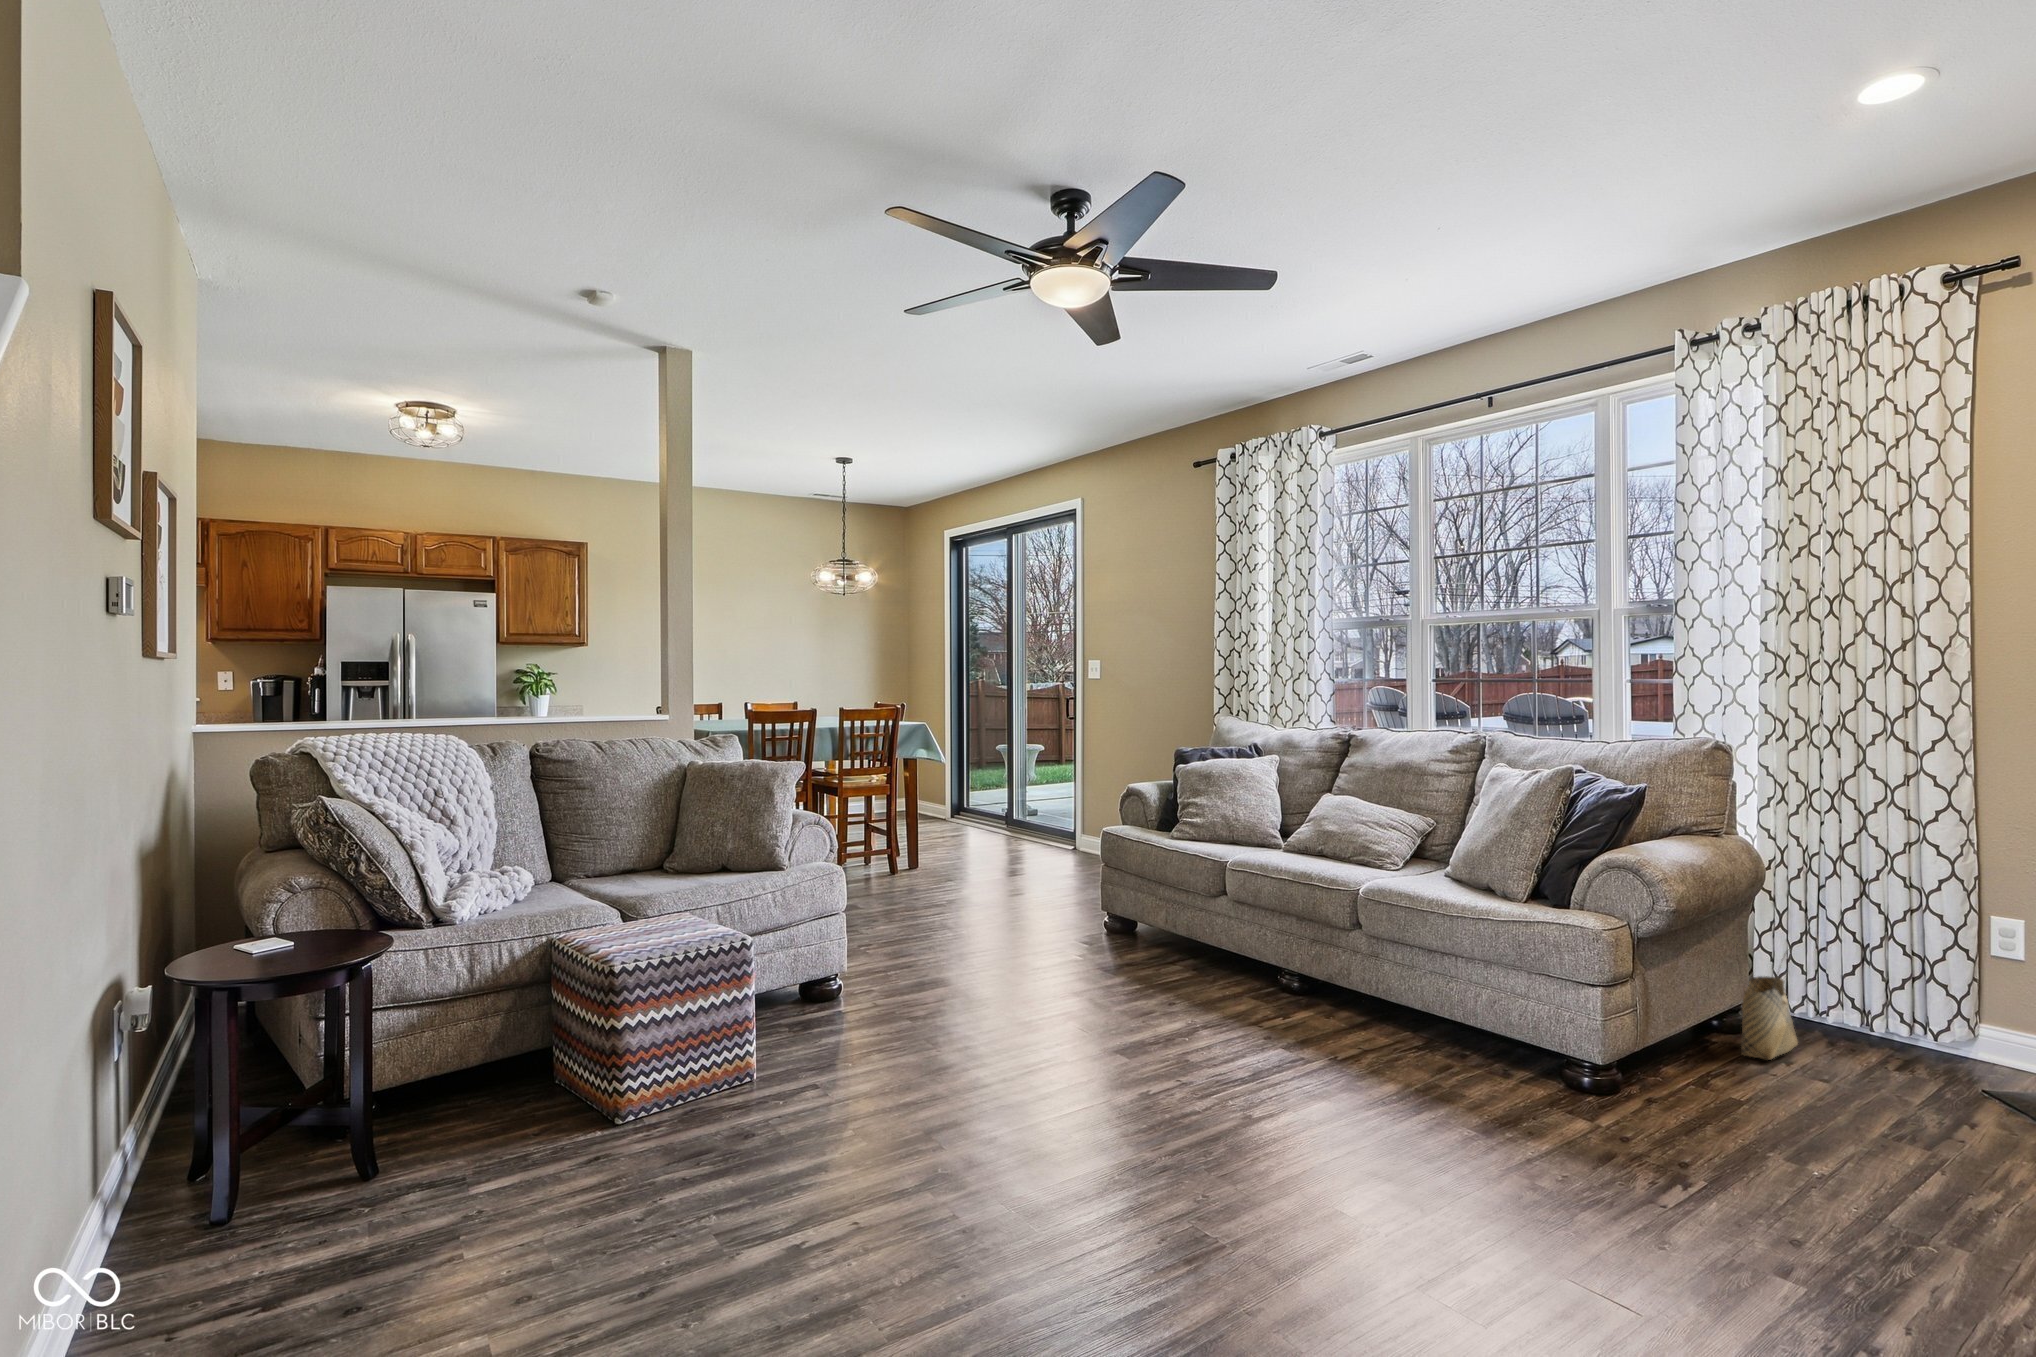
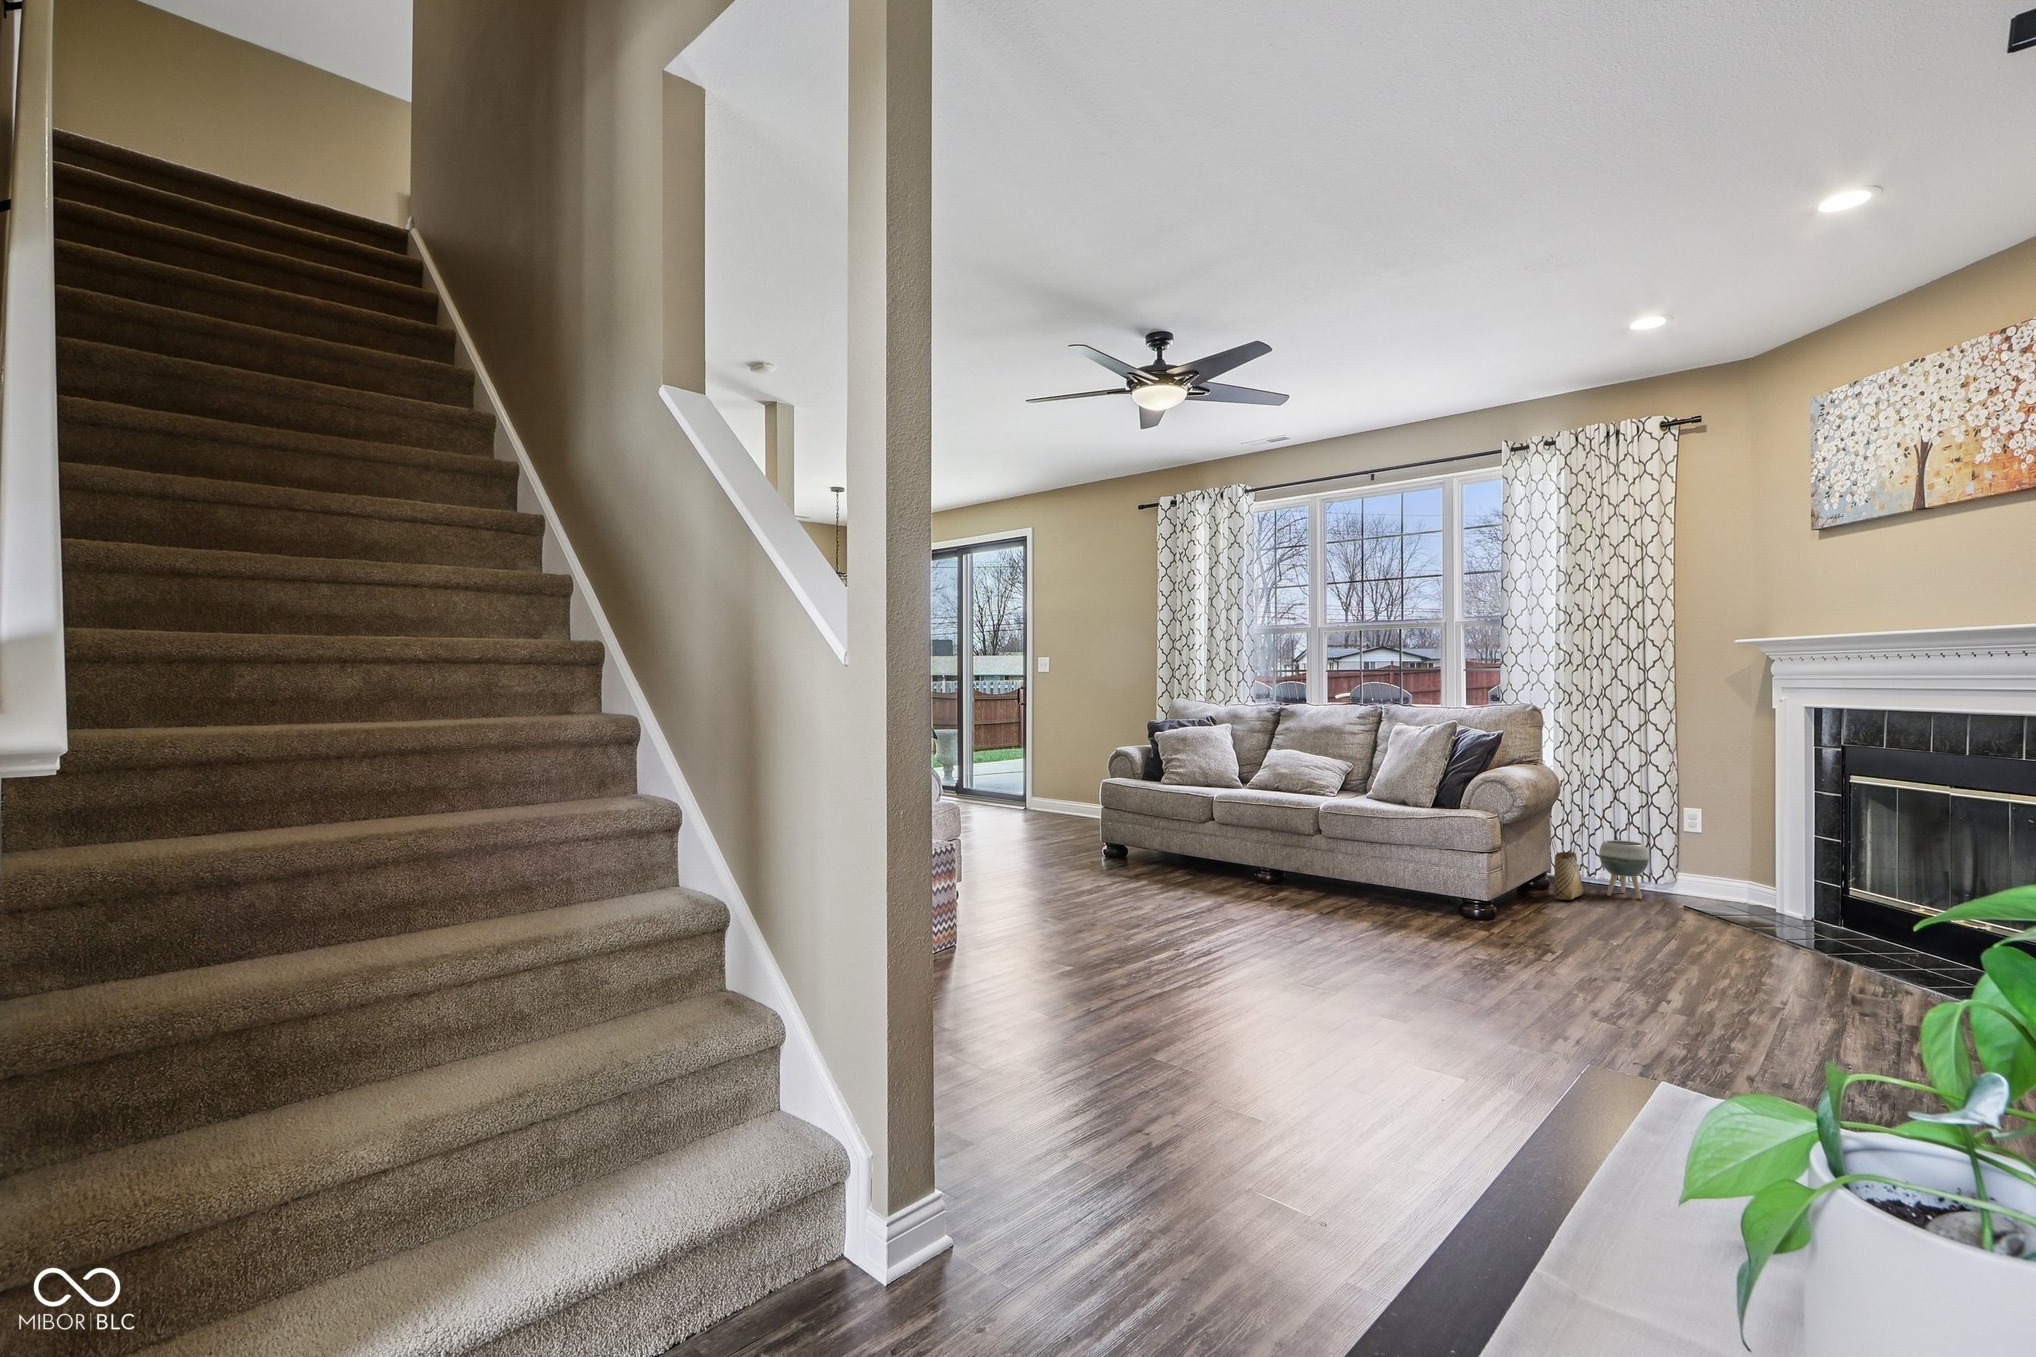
planter: none [1829,960,1919,1064] -> present [1599,840,1649,899]

